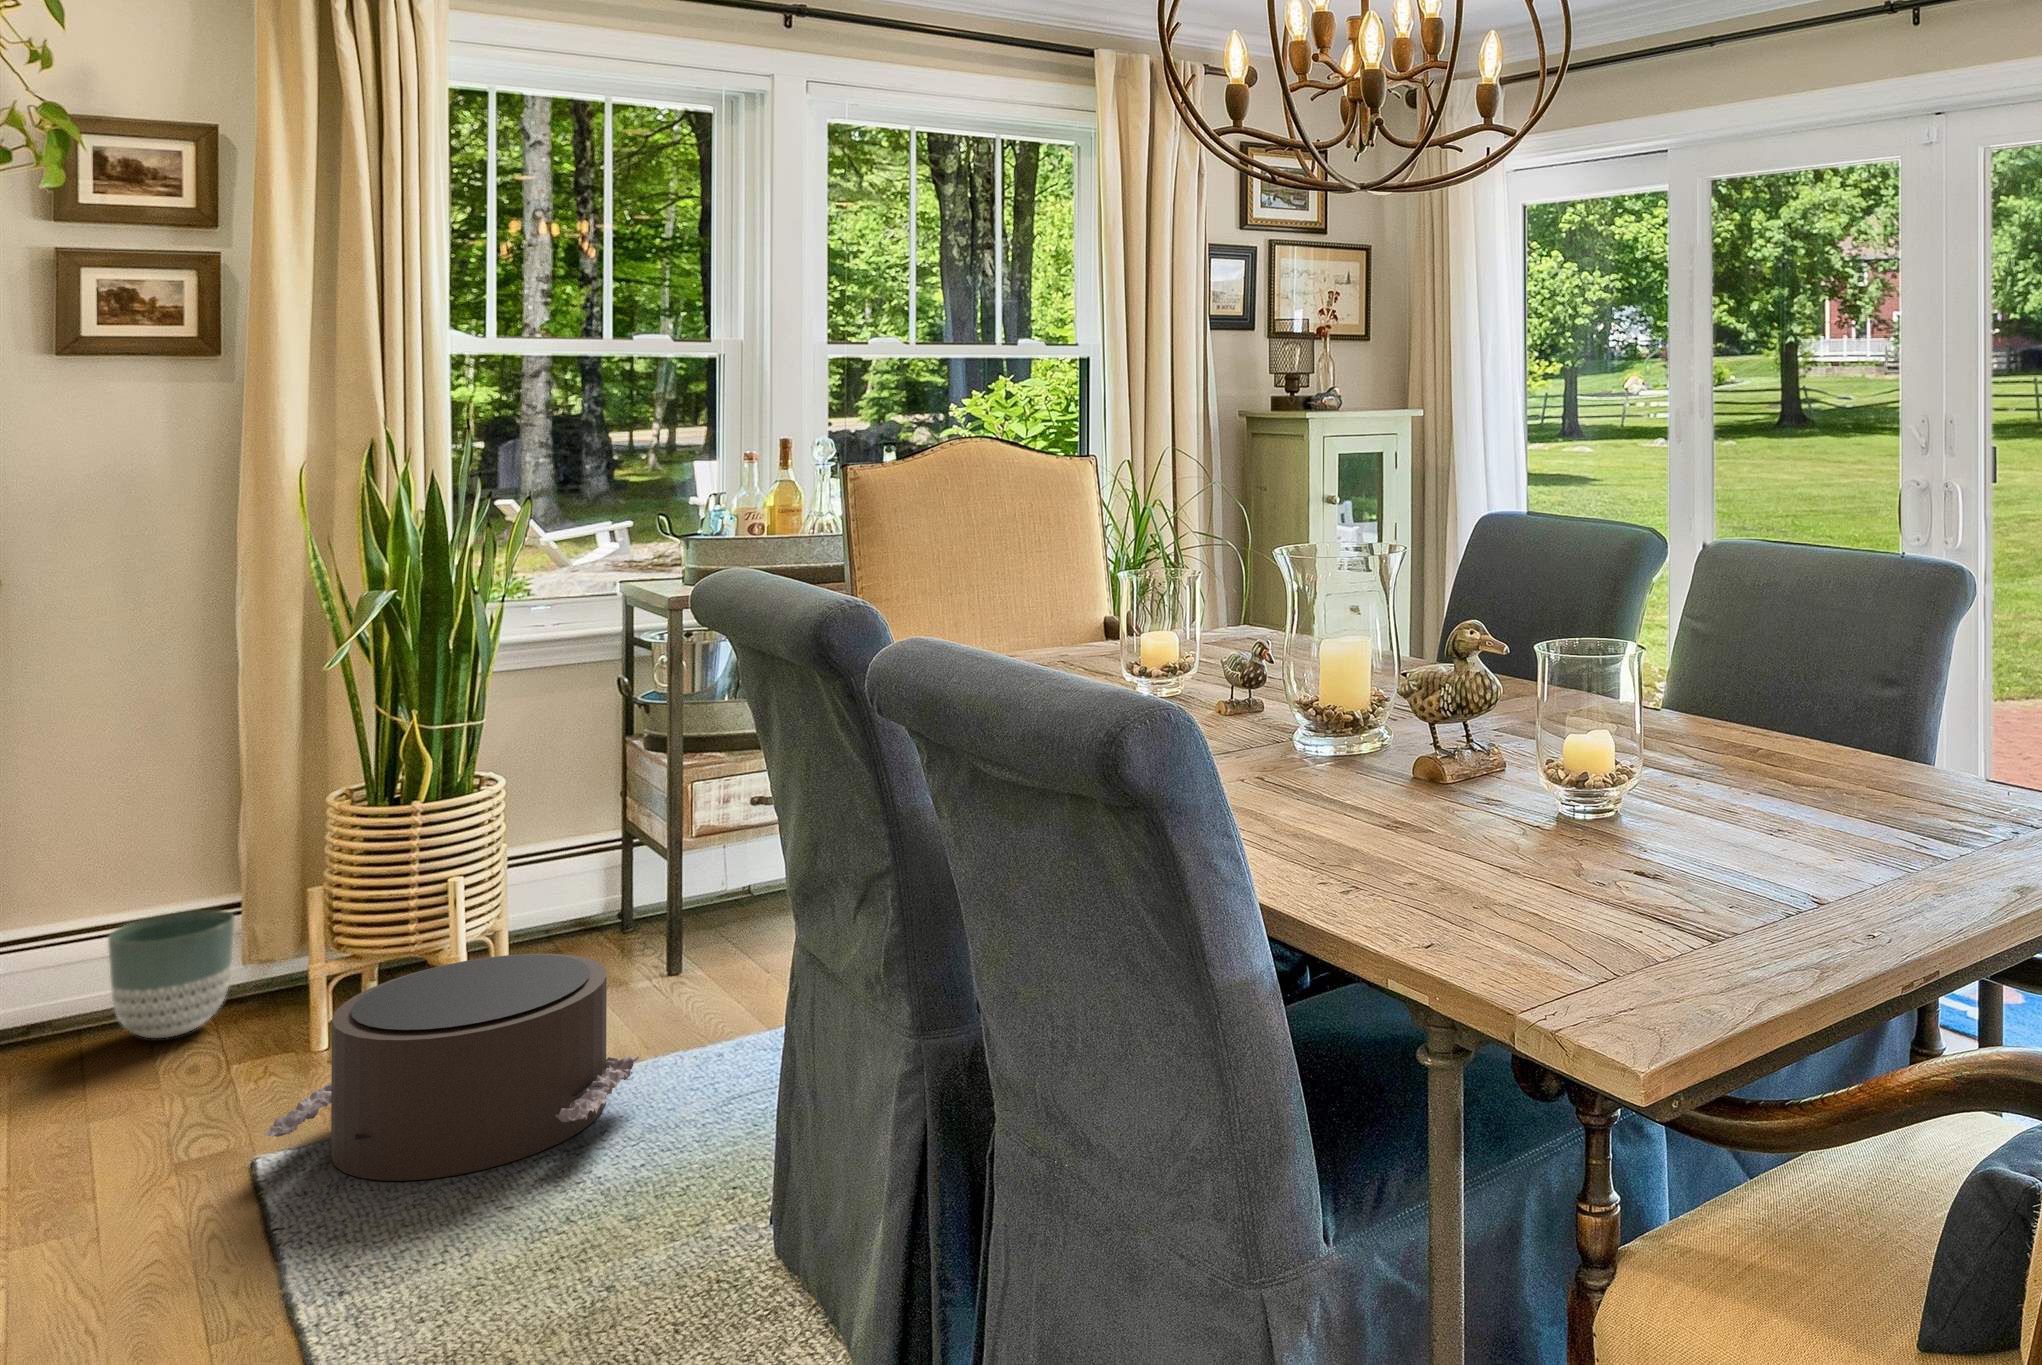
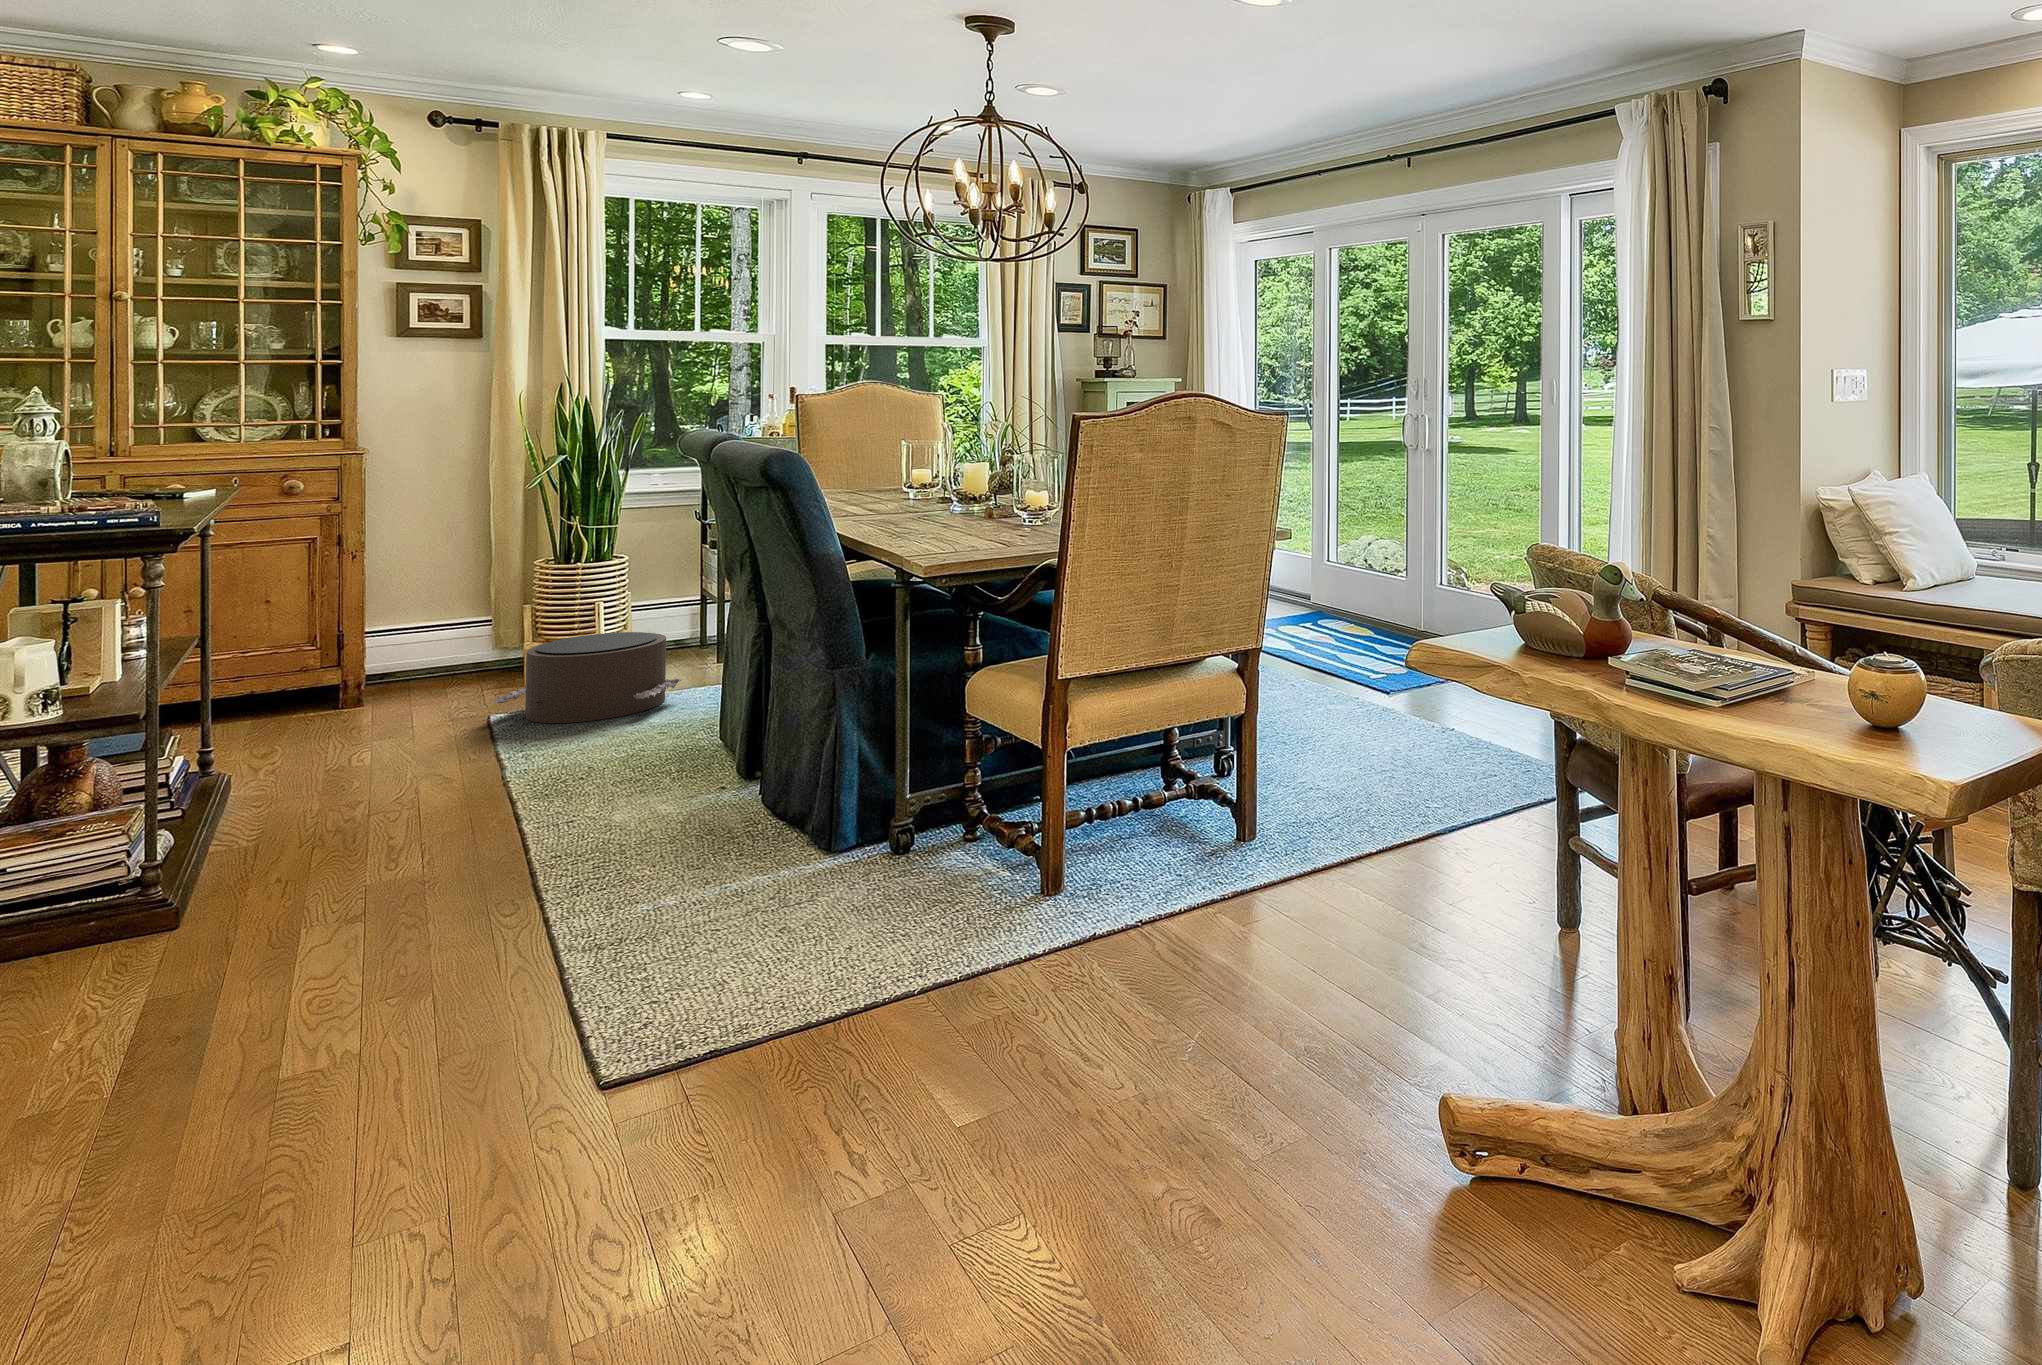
planter: present [108,910,235,1038] -> none [419,622,485,682]

